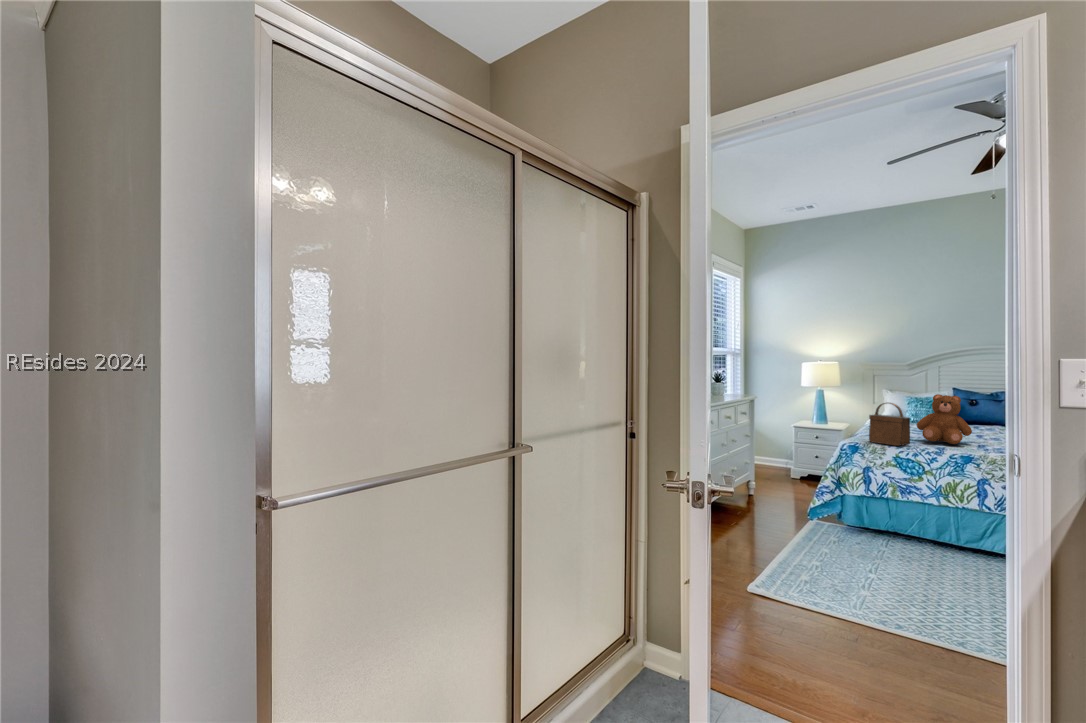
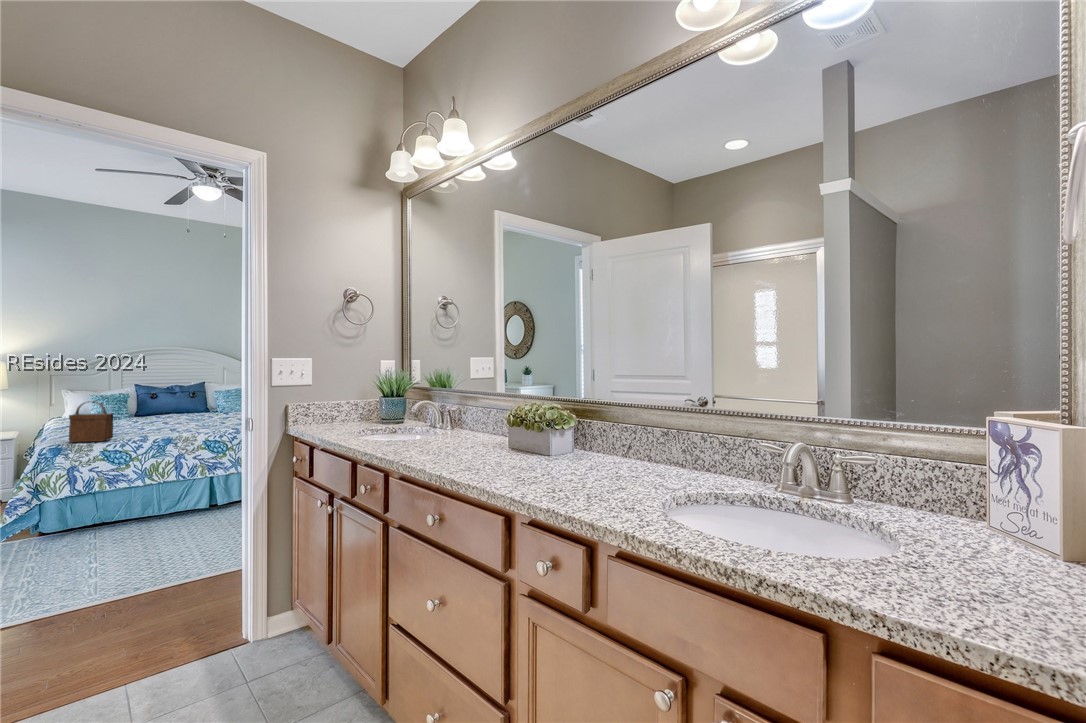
teddy bear: present [916,394,972,444] -> none [115,390,165,433]

